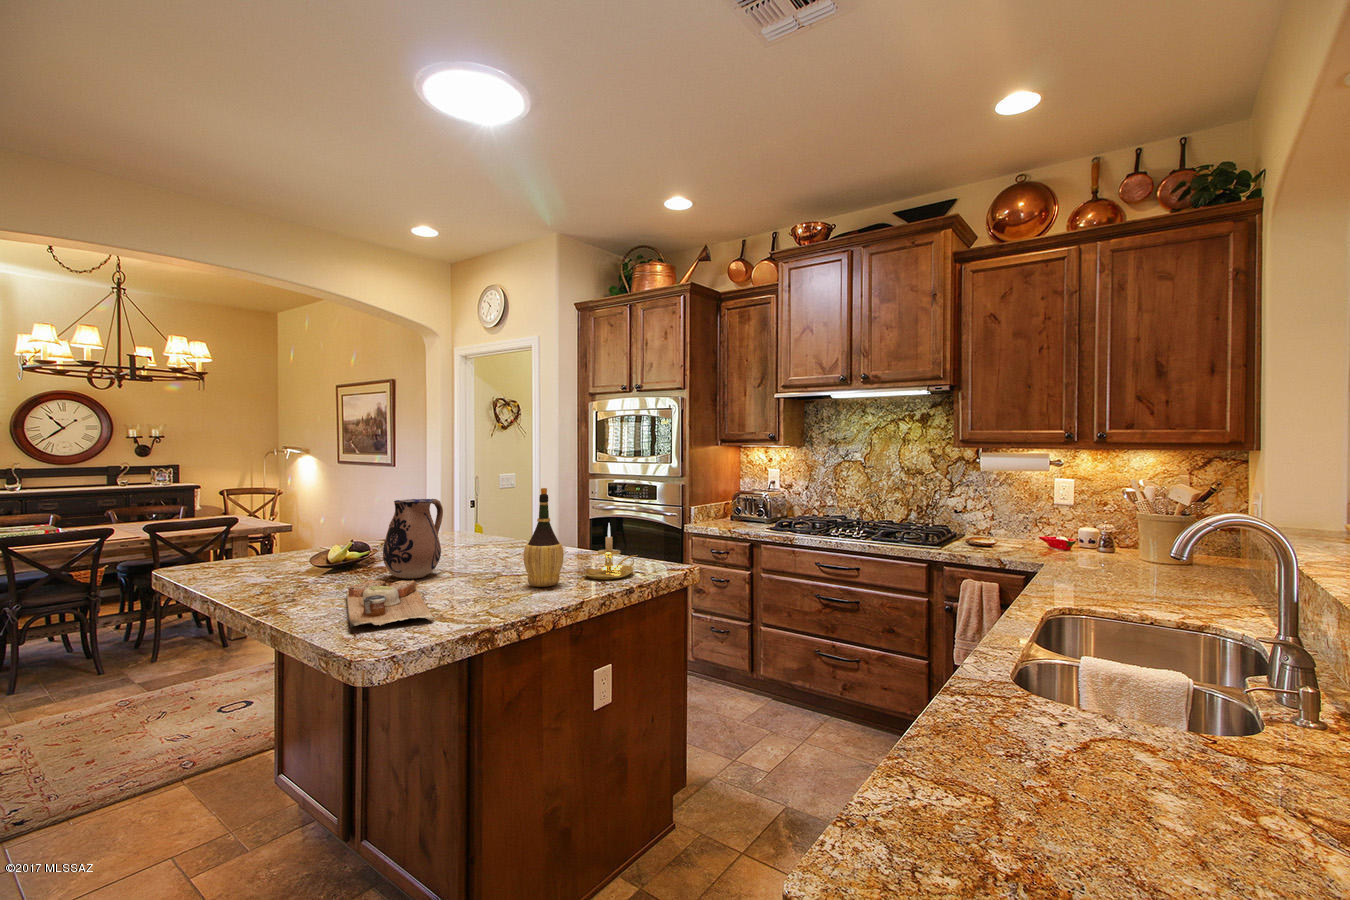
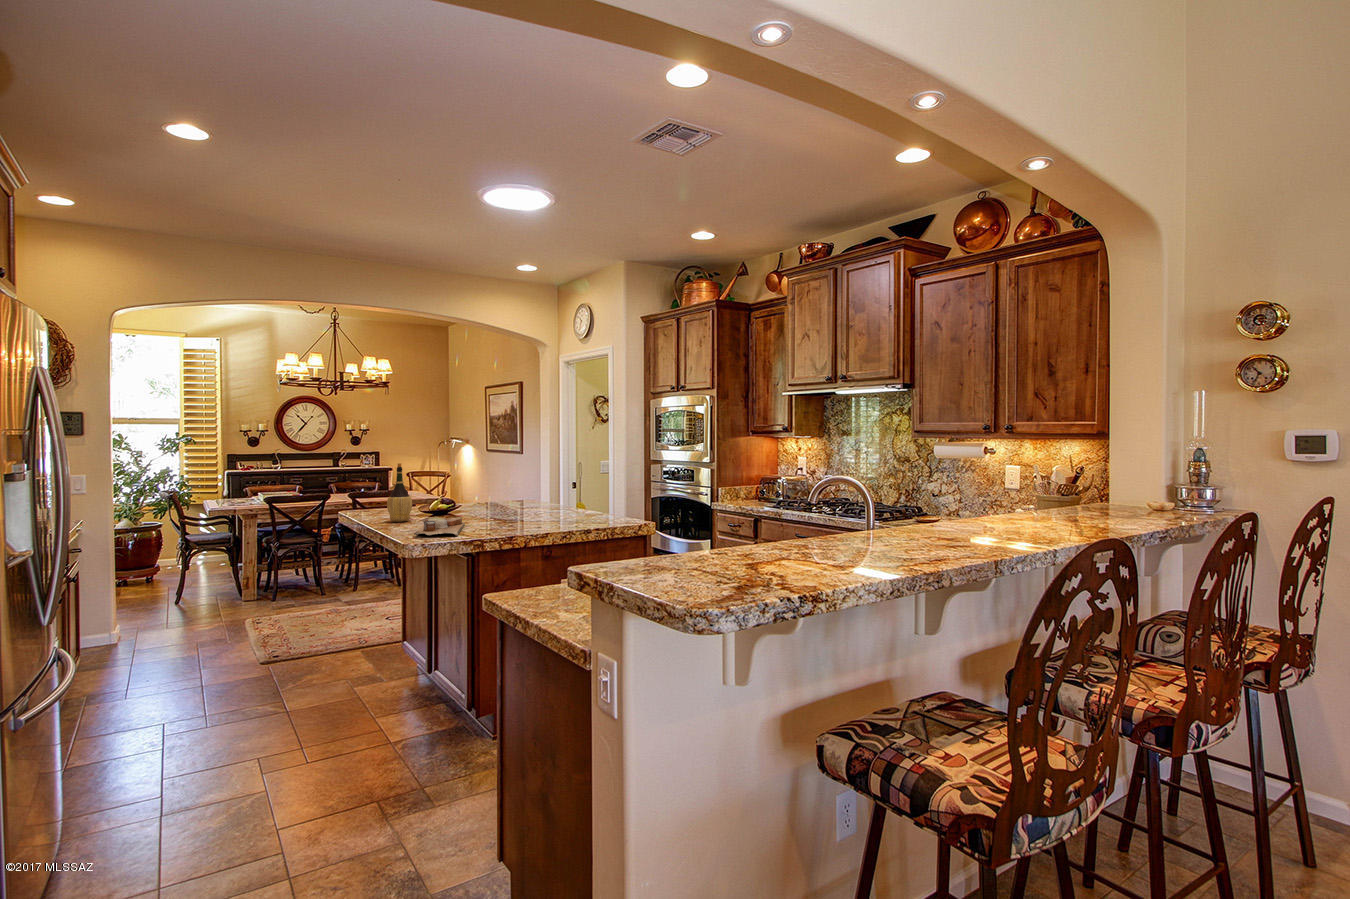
wine bottle: present [523,488,564,587] -> present [387,463,412,522]
ceramic pitcher: present [383,499,443,579] -> none [453,471,492,520]
candle holder: present [584,523,638,580] -> none [567,489,607,525]

